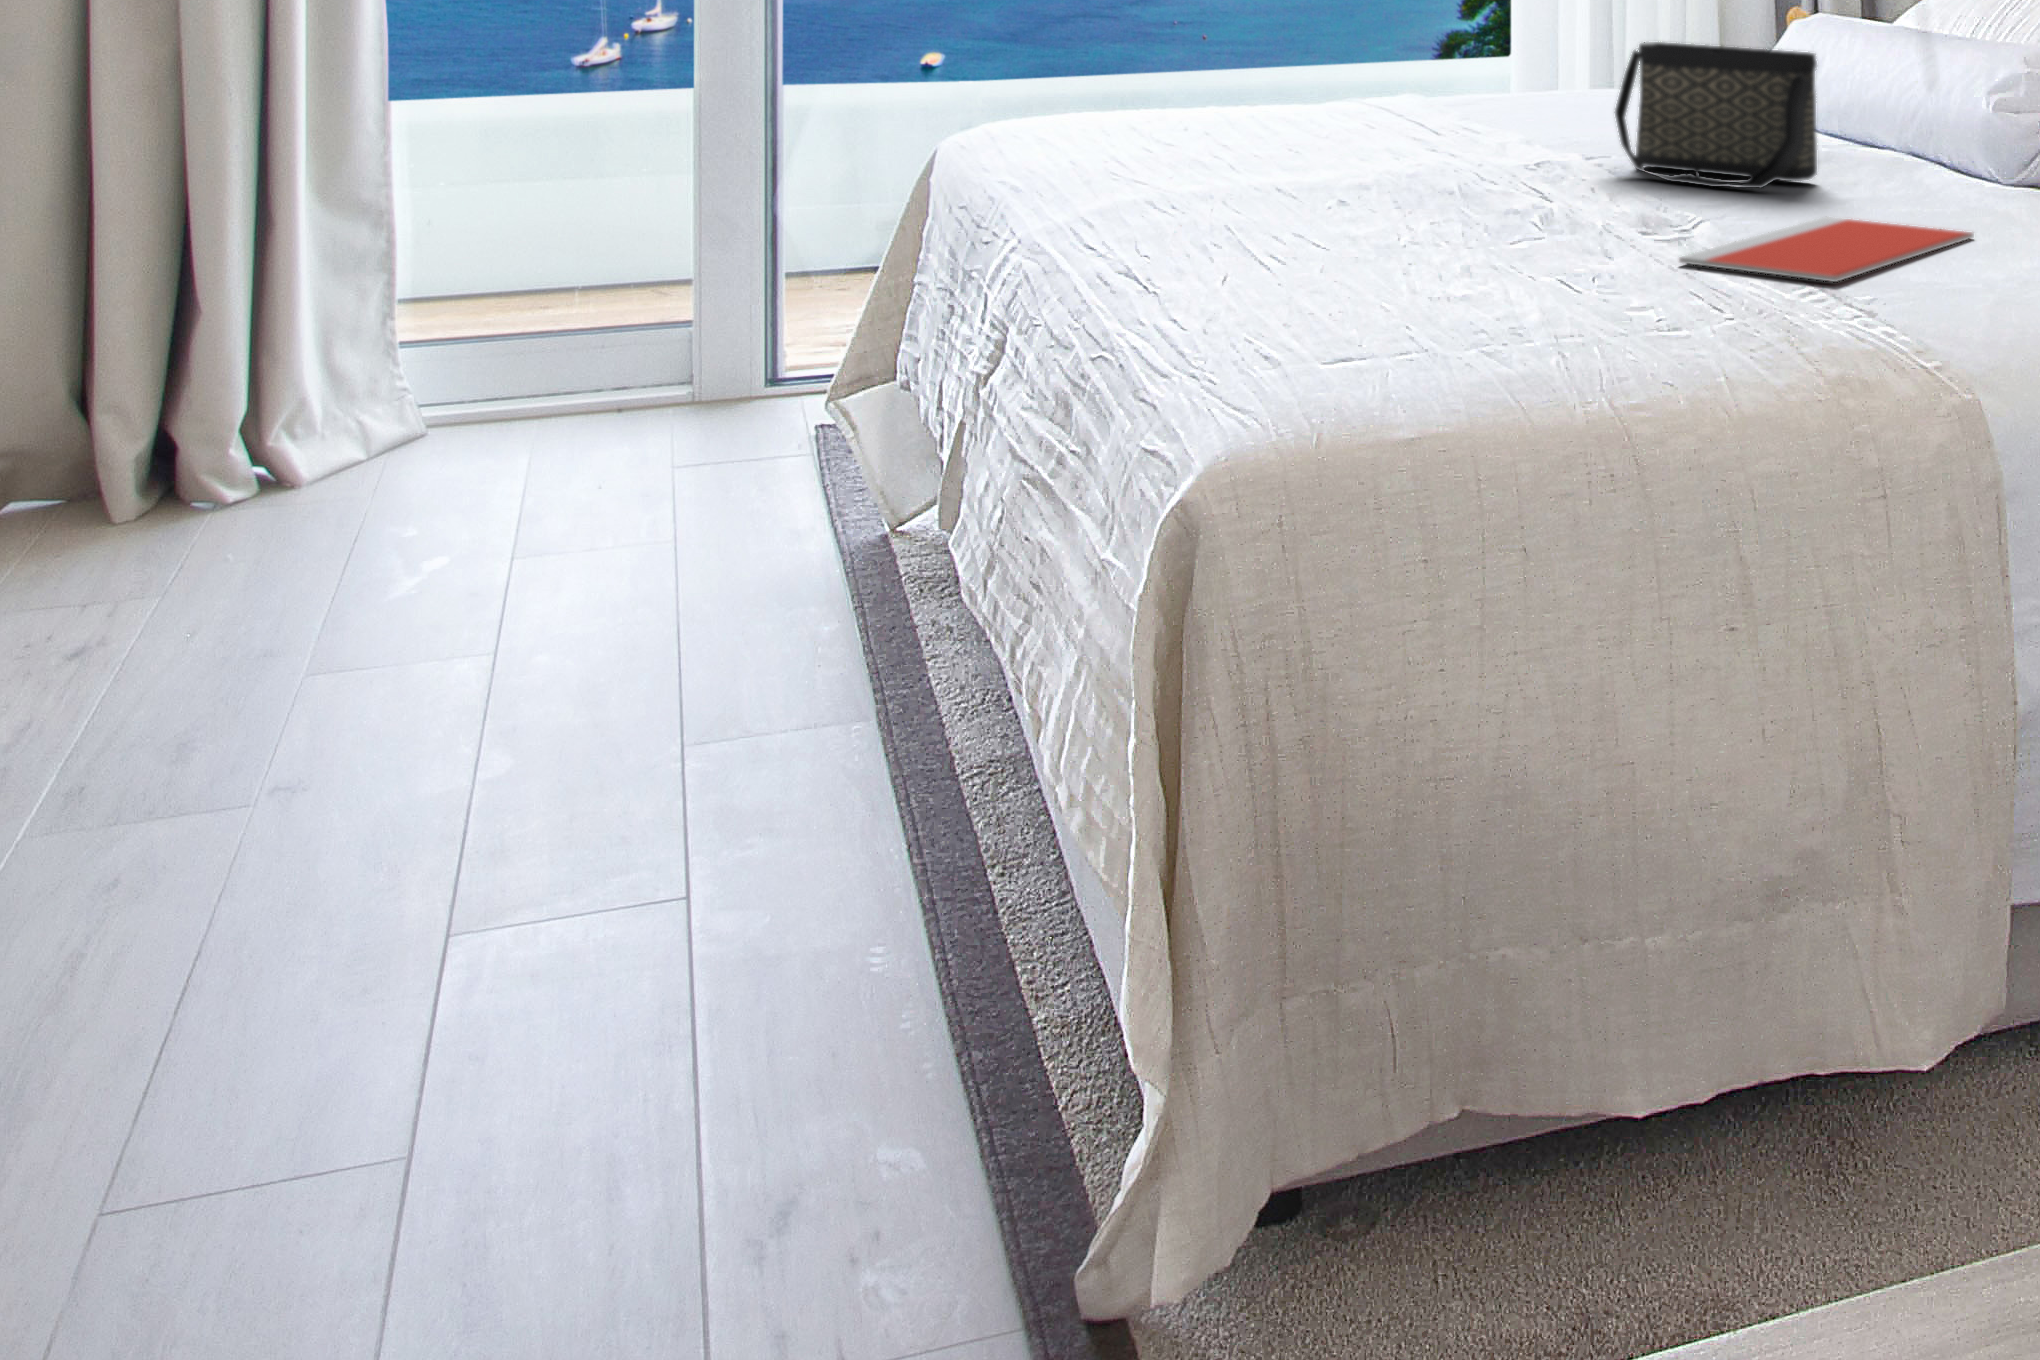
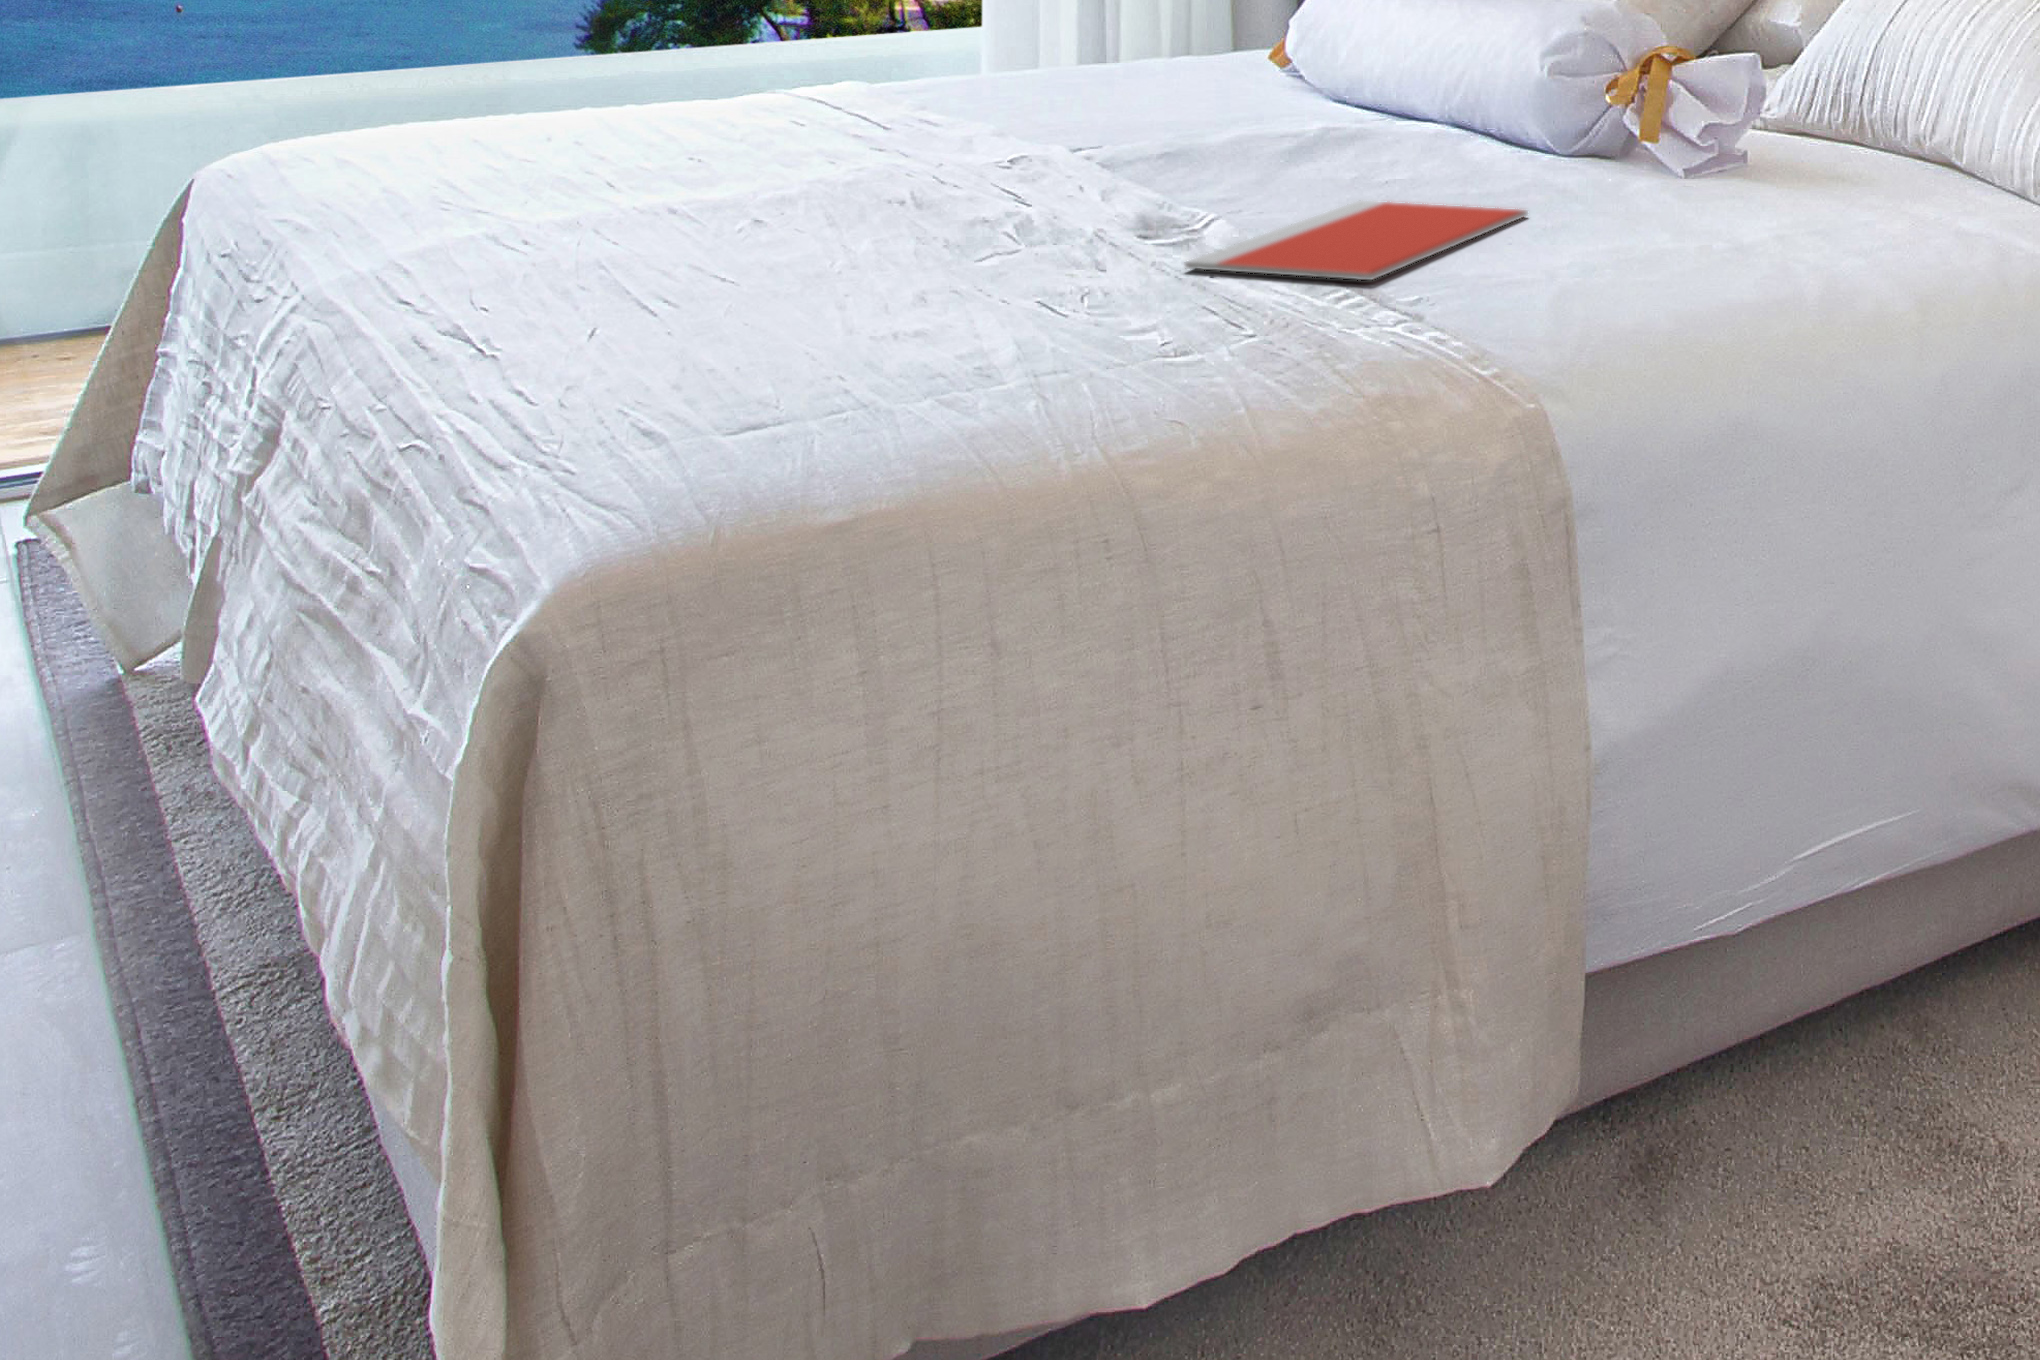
handbag: present [1615,42,1817,188] -> none [1109,10,1349,171]

